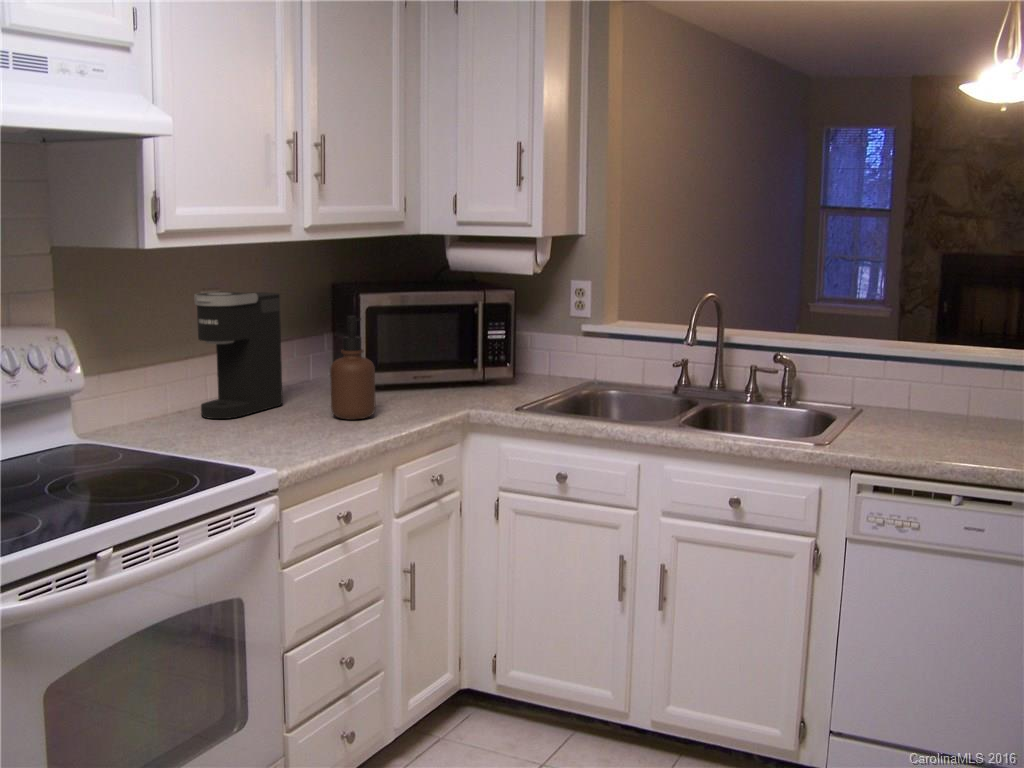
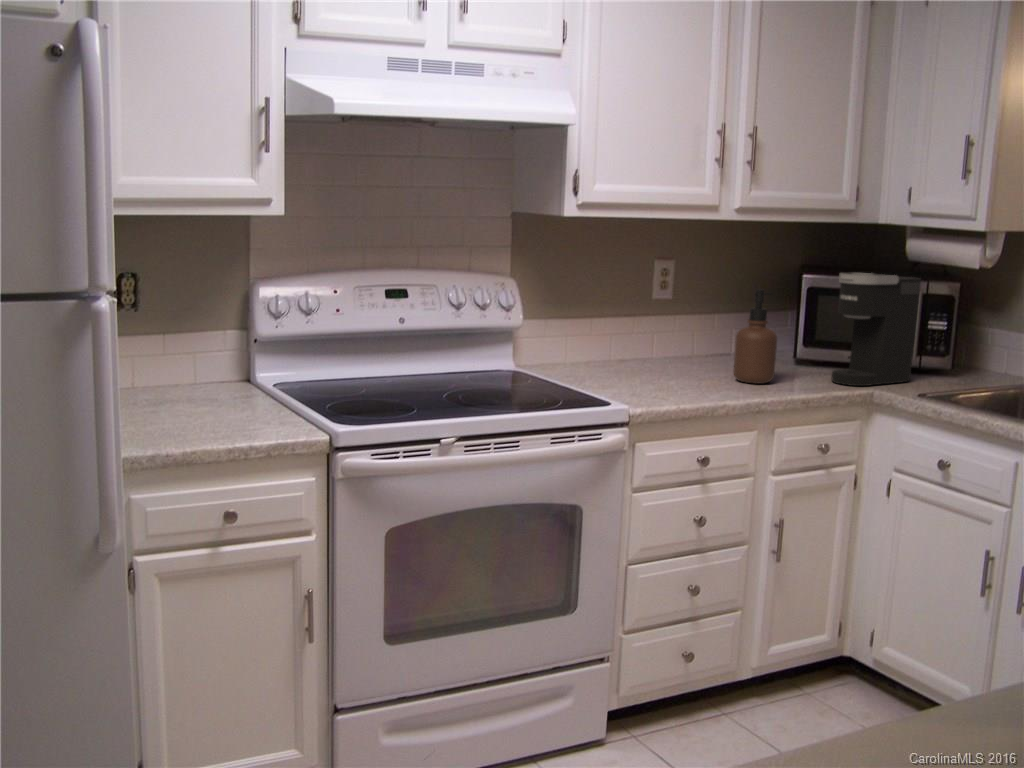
coffee maker: present [194,291,283,419] -> present [831,273,921,386]

